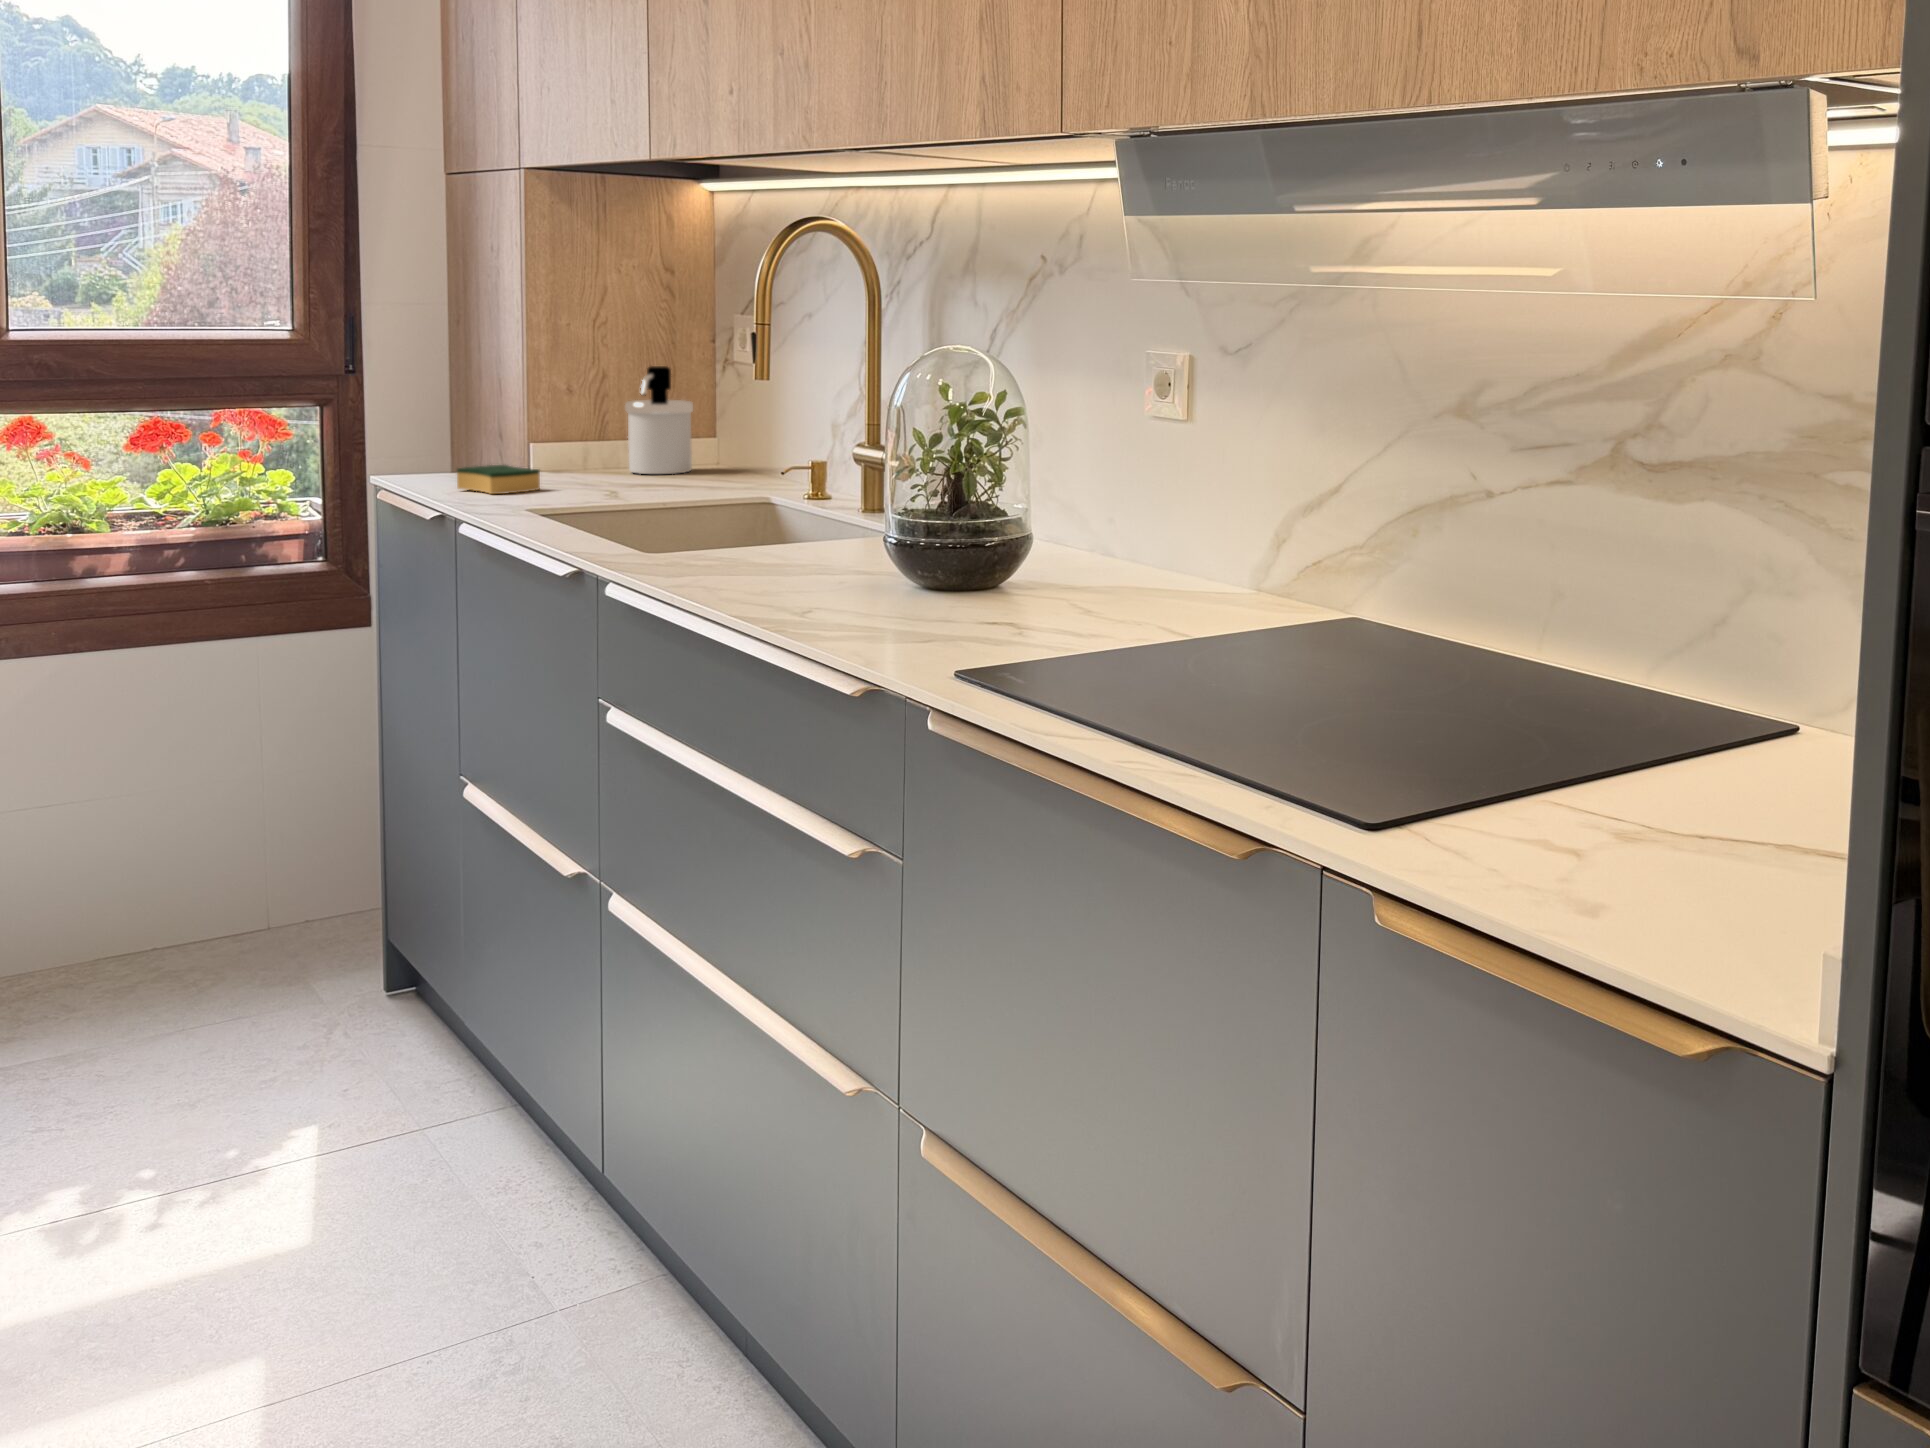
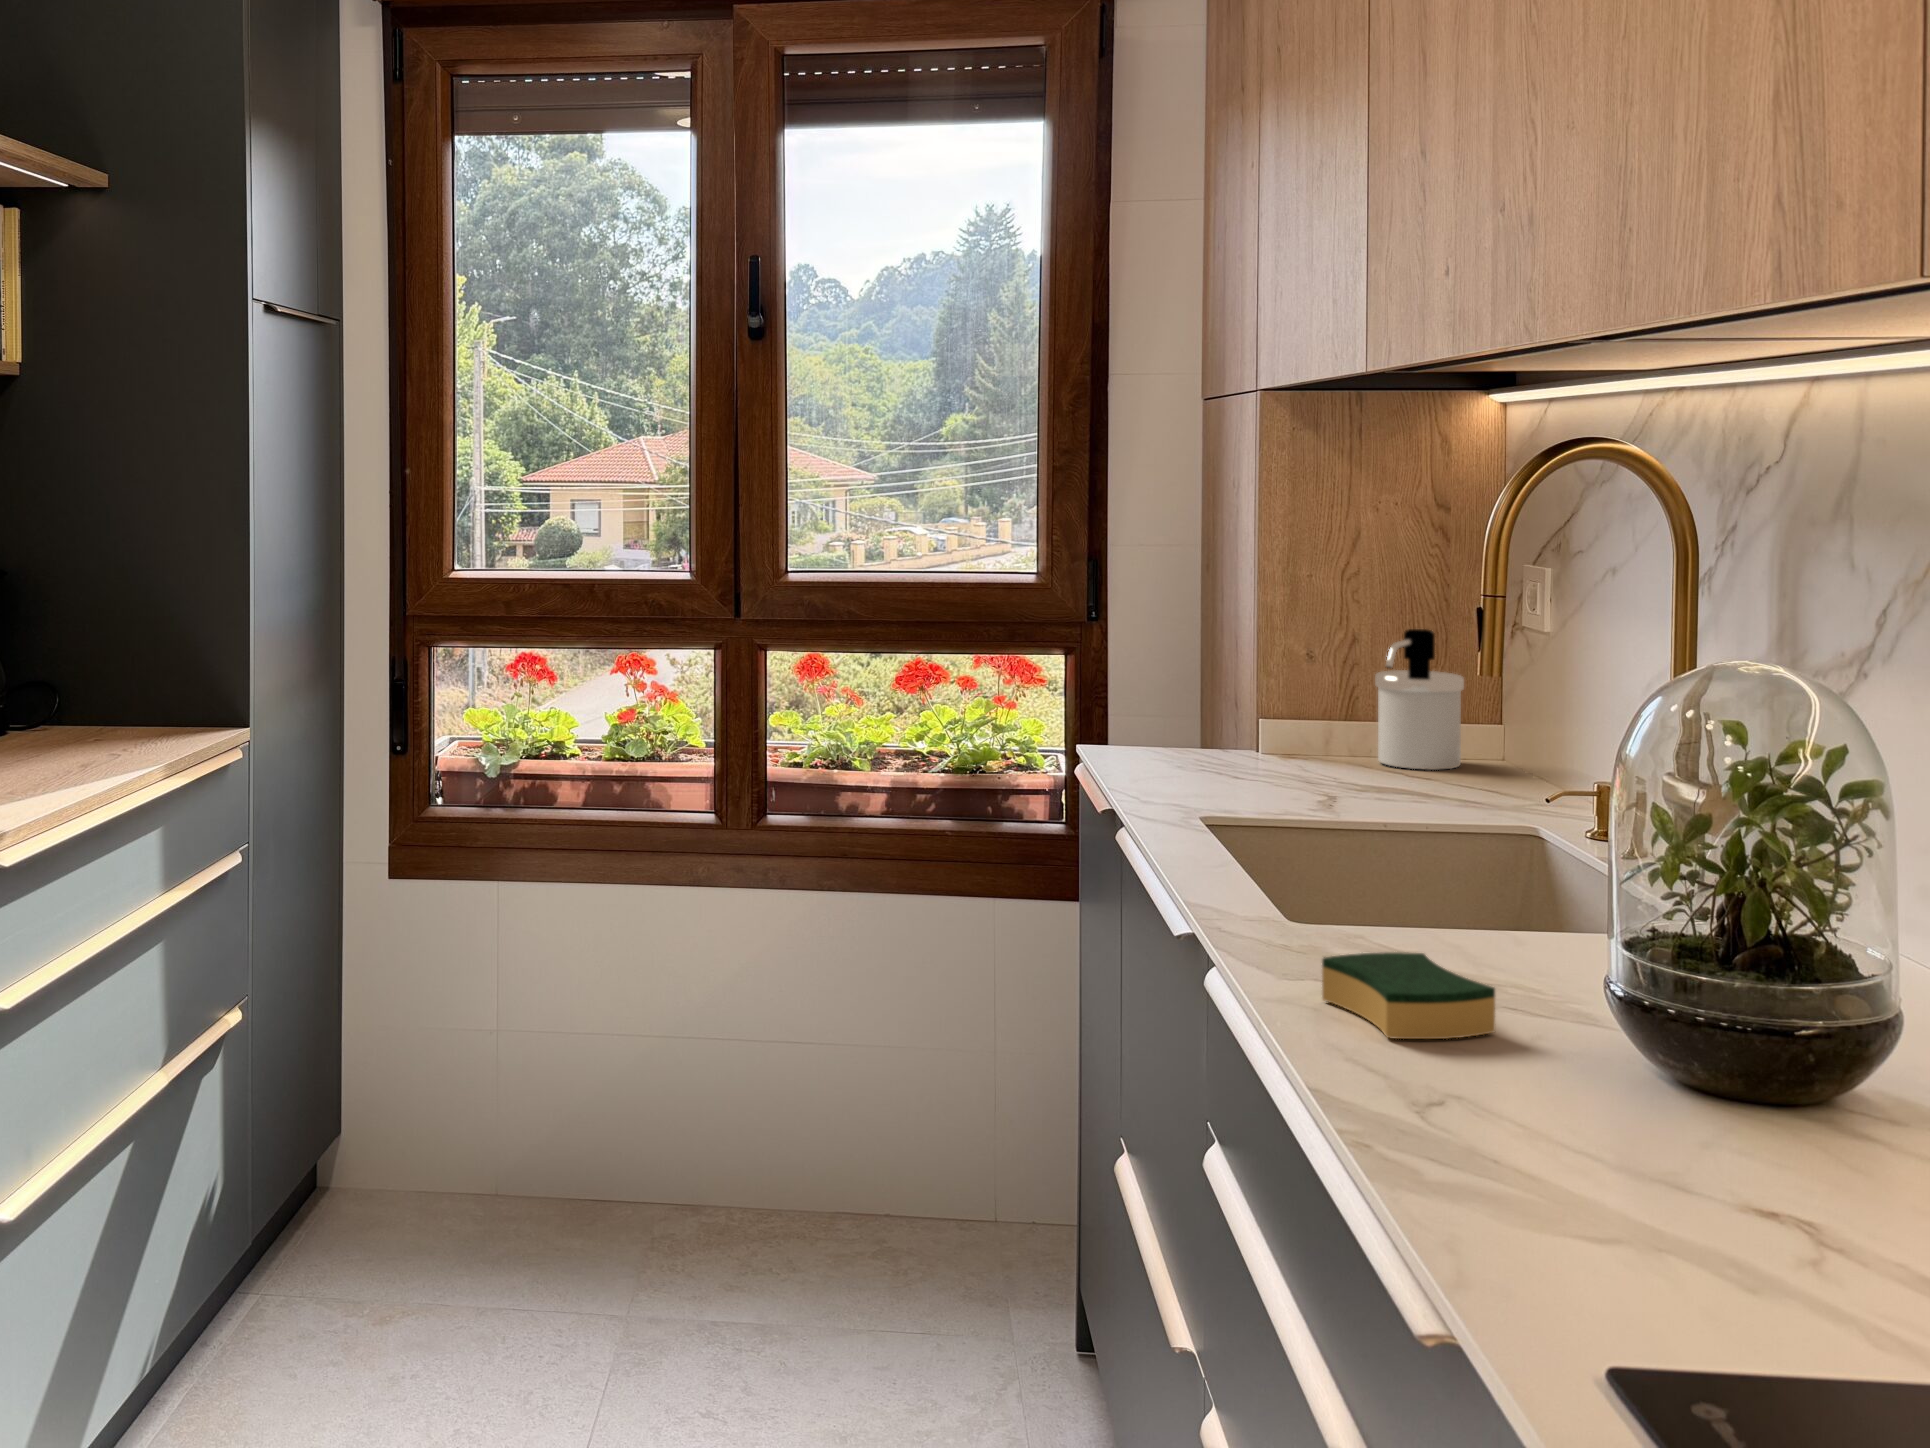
sponge: present [457,465,540,494] -> present [1322,952,1495,1039]

